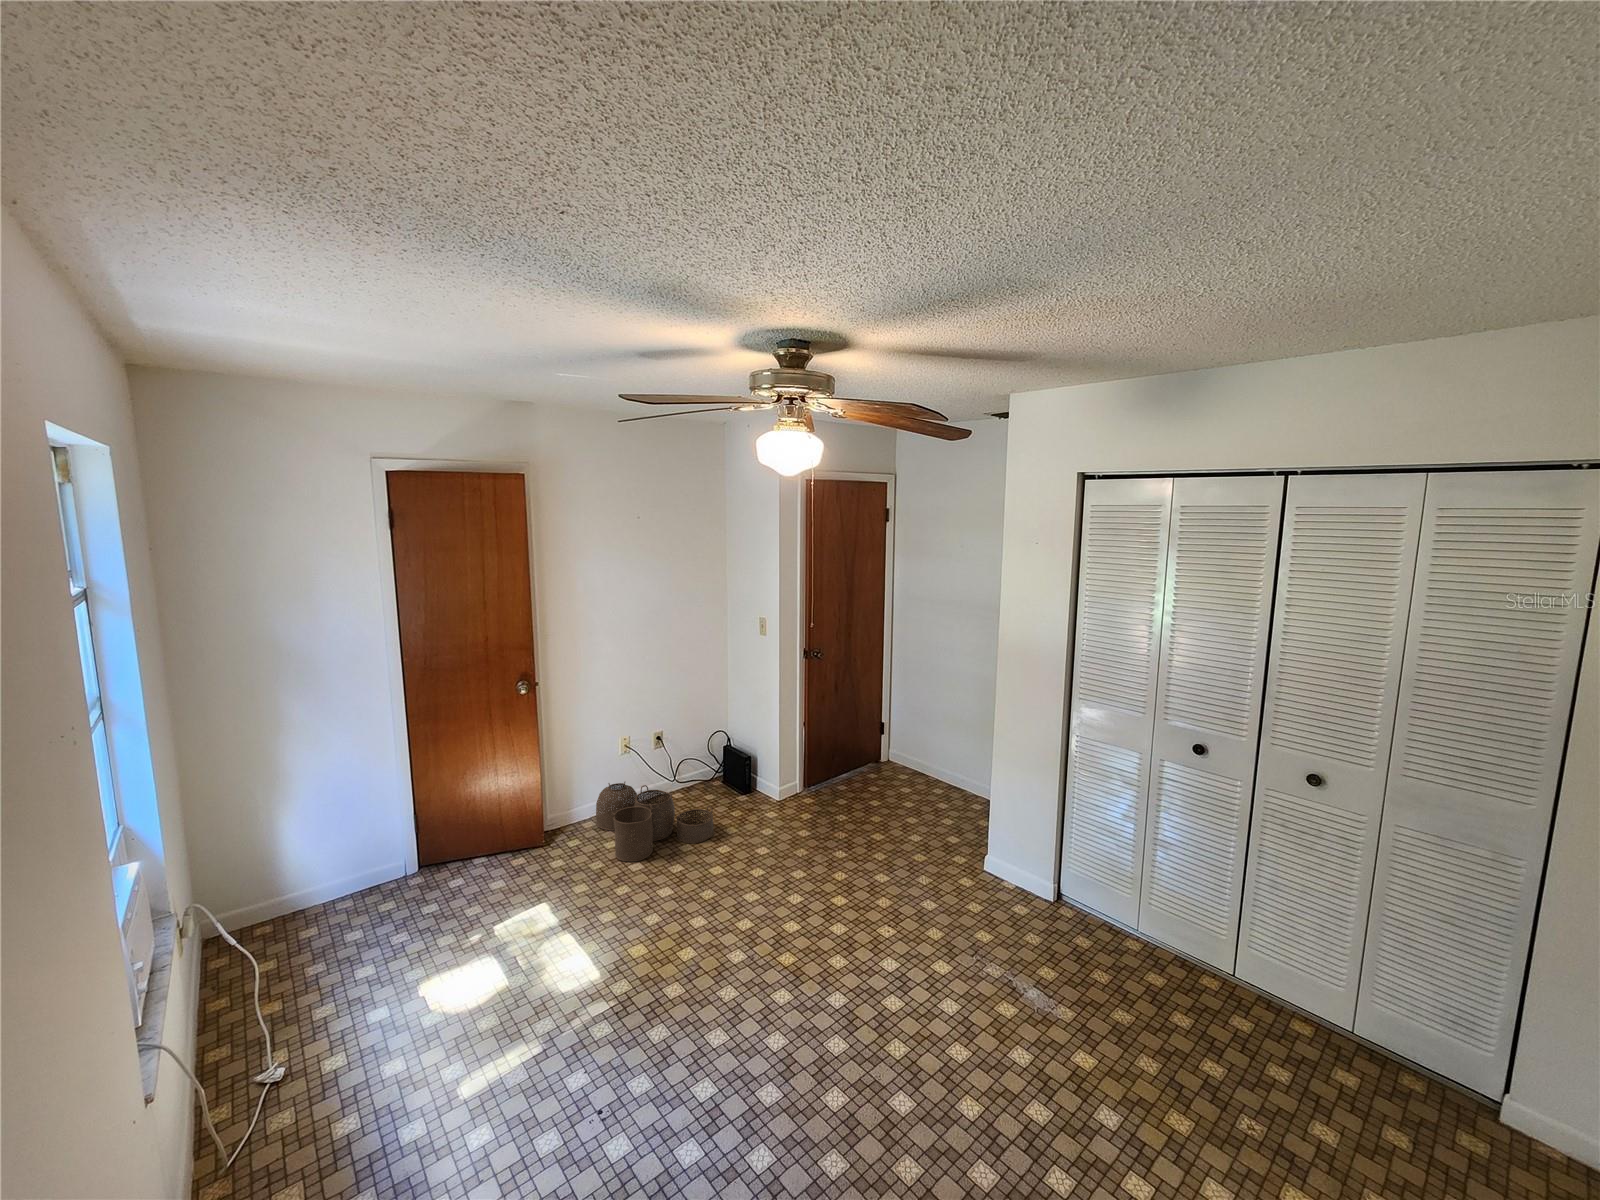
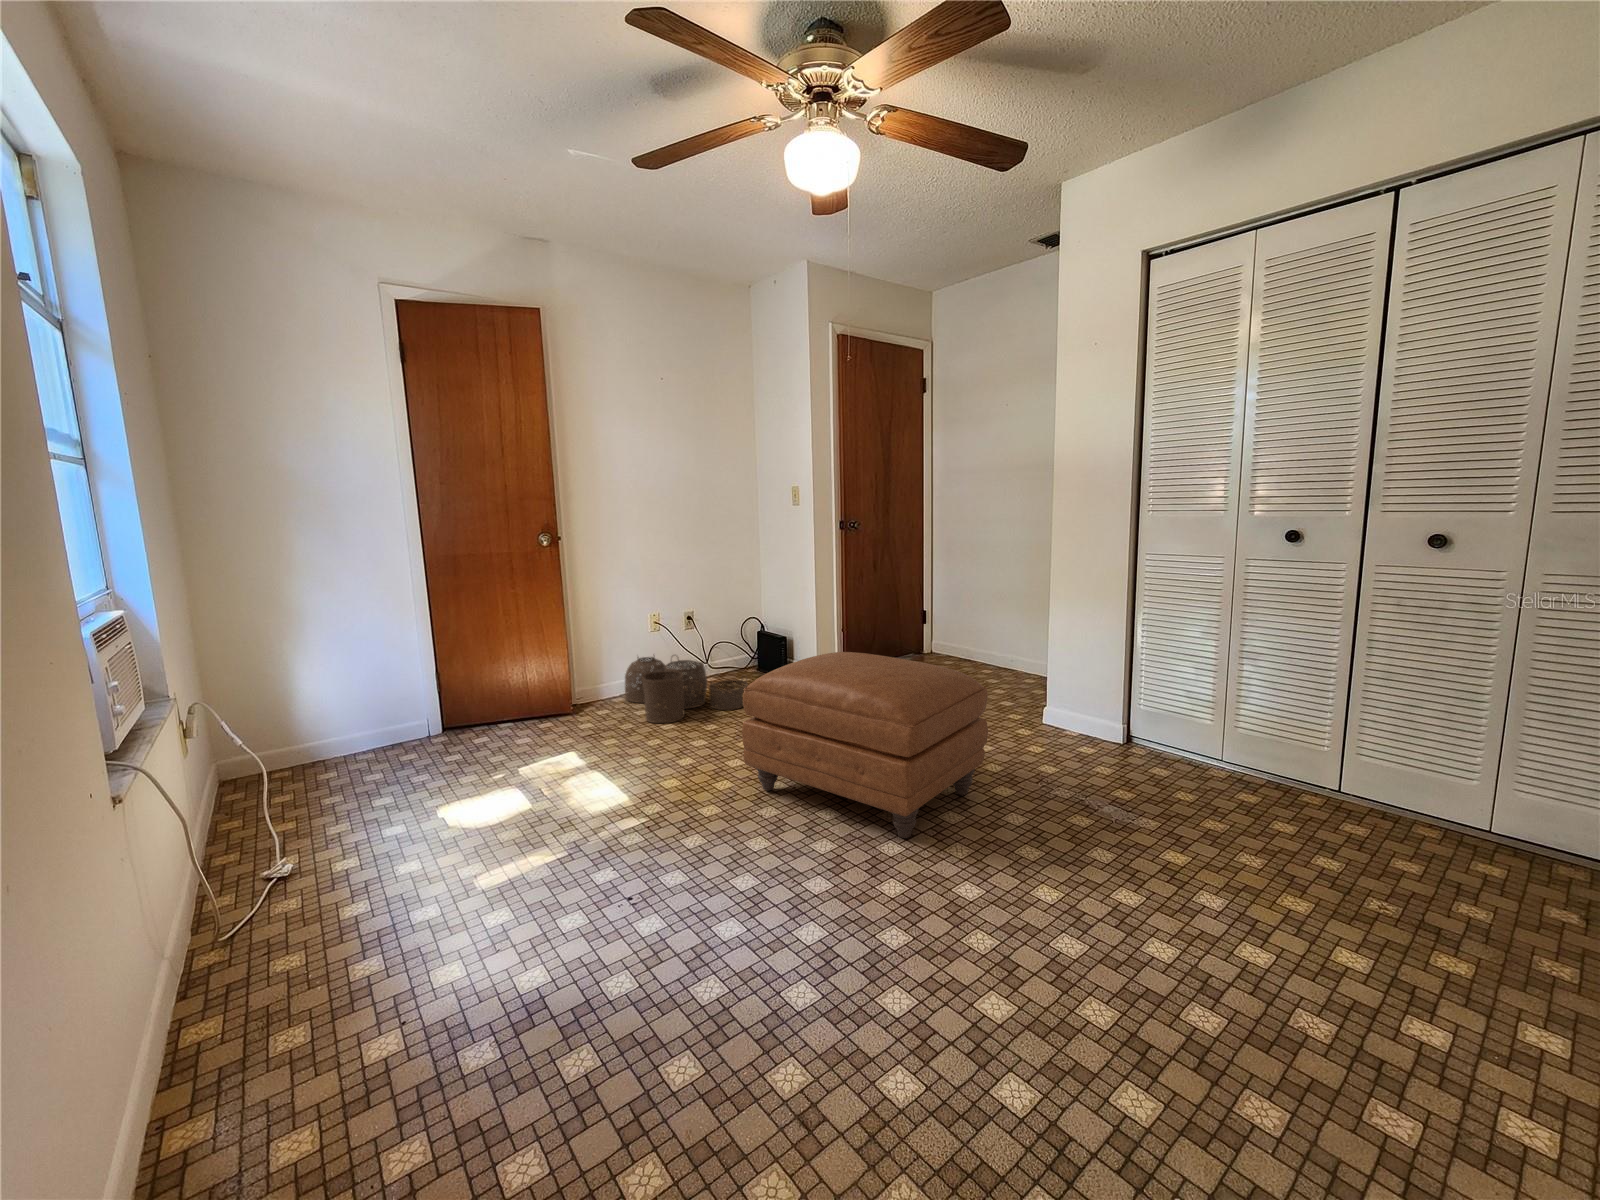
ottoman: none [706,823,928,1032] -> present [742,652,988,838]

